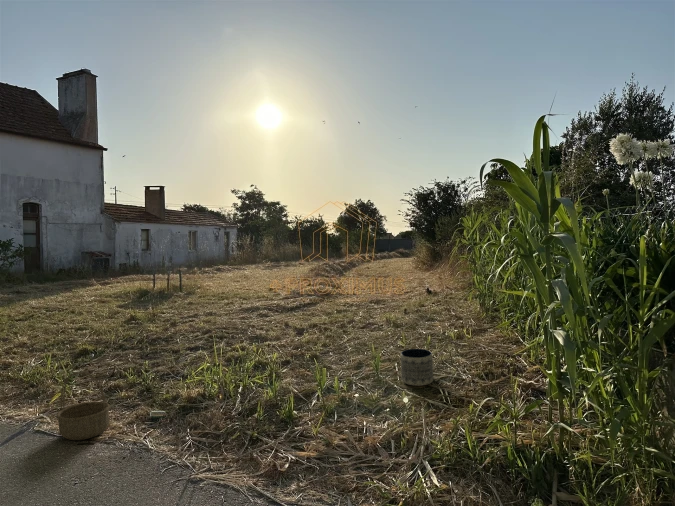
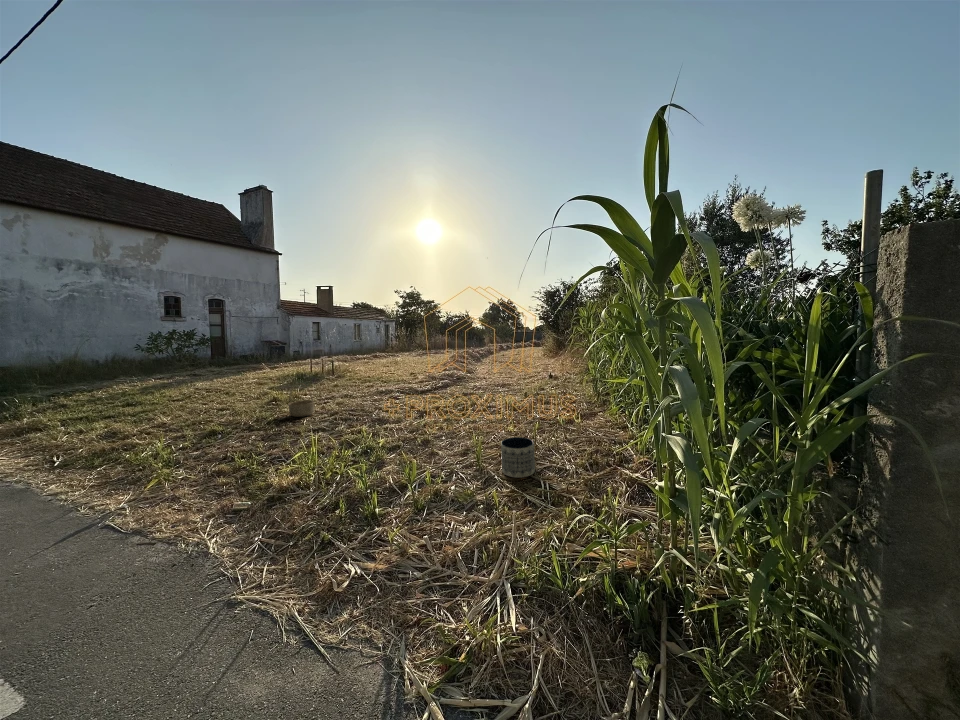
basket: present [56,371,110,440] -> present [288,383,314,417]

